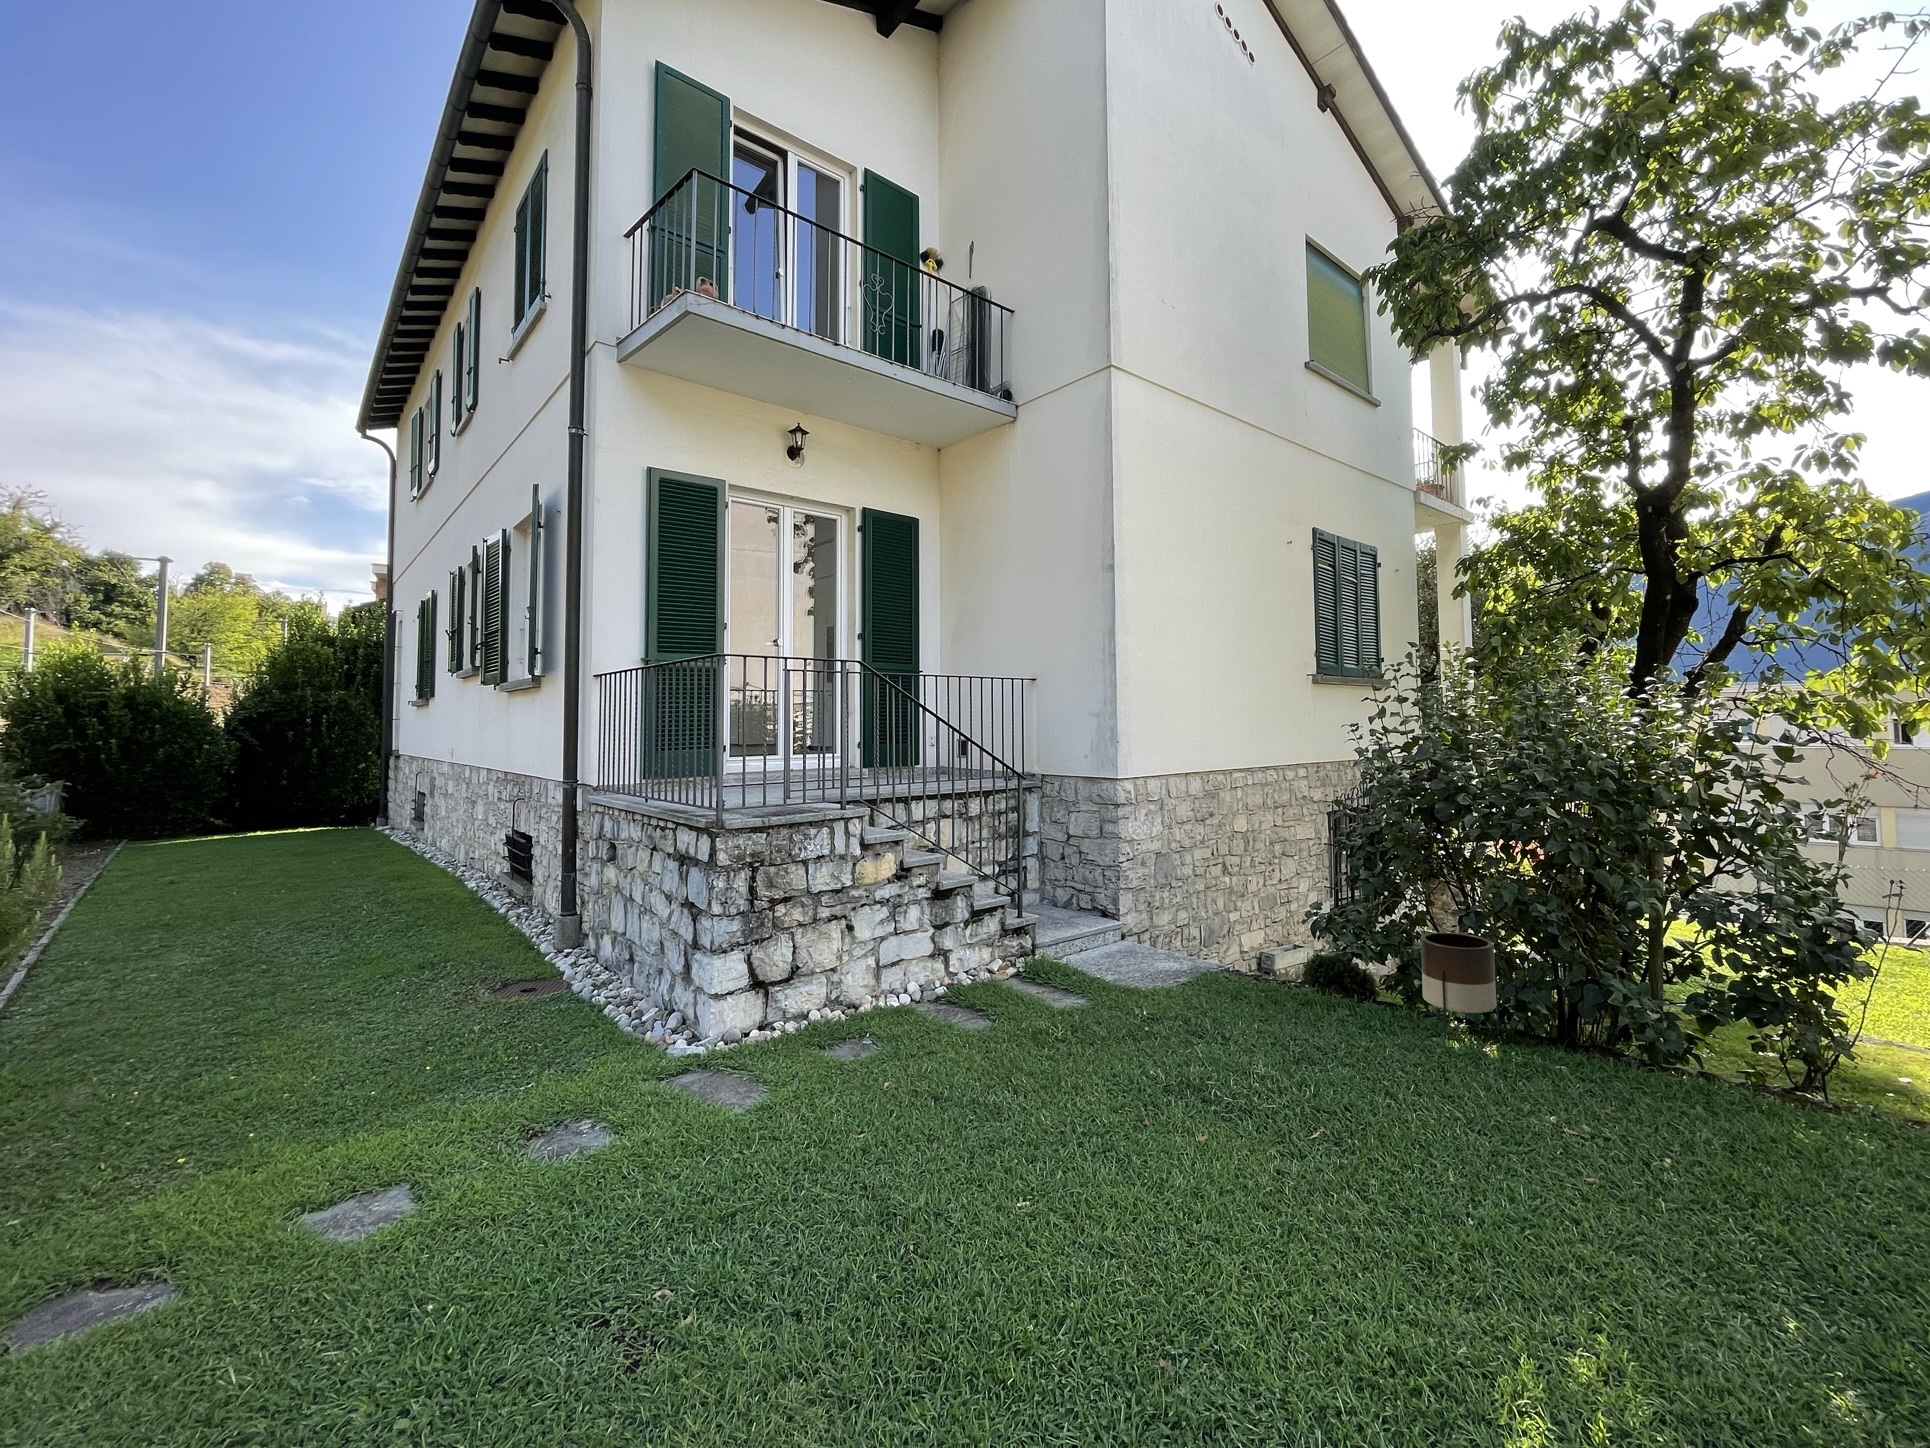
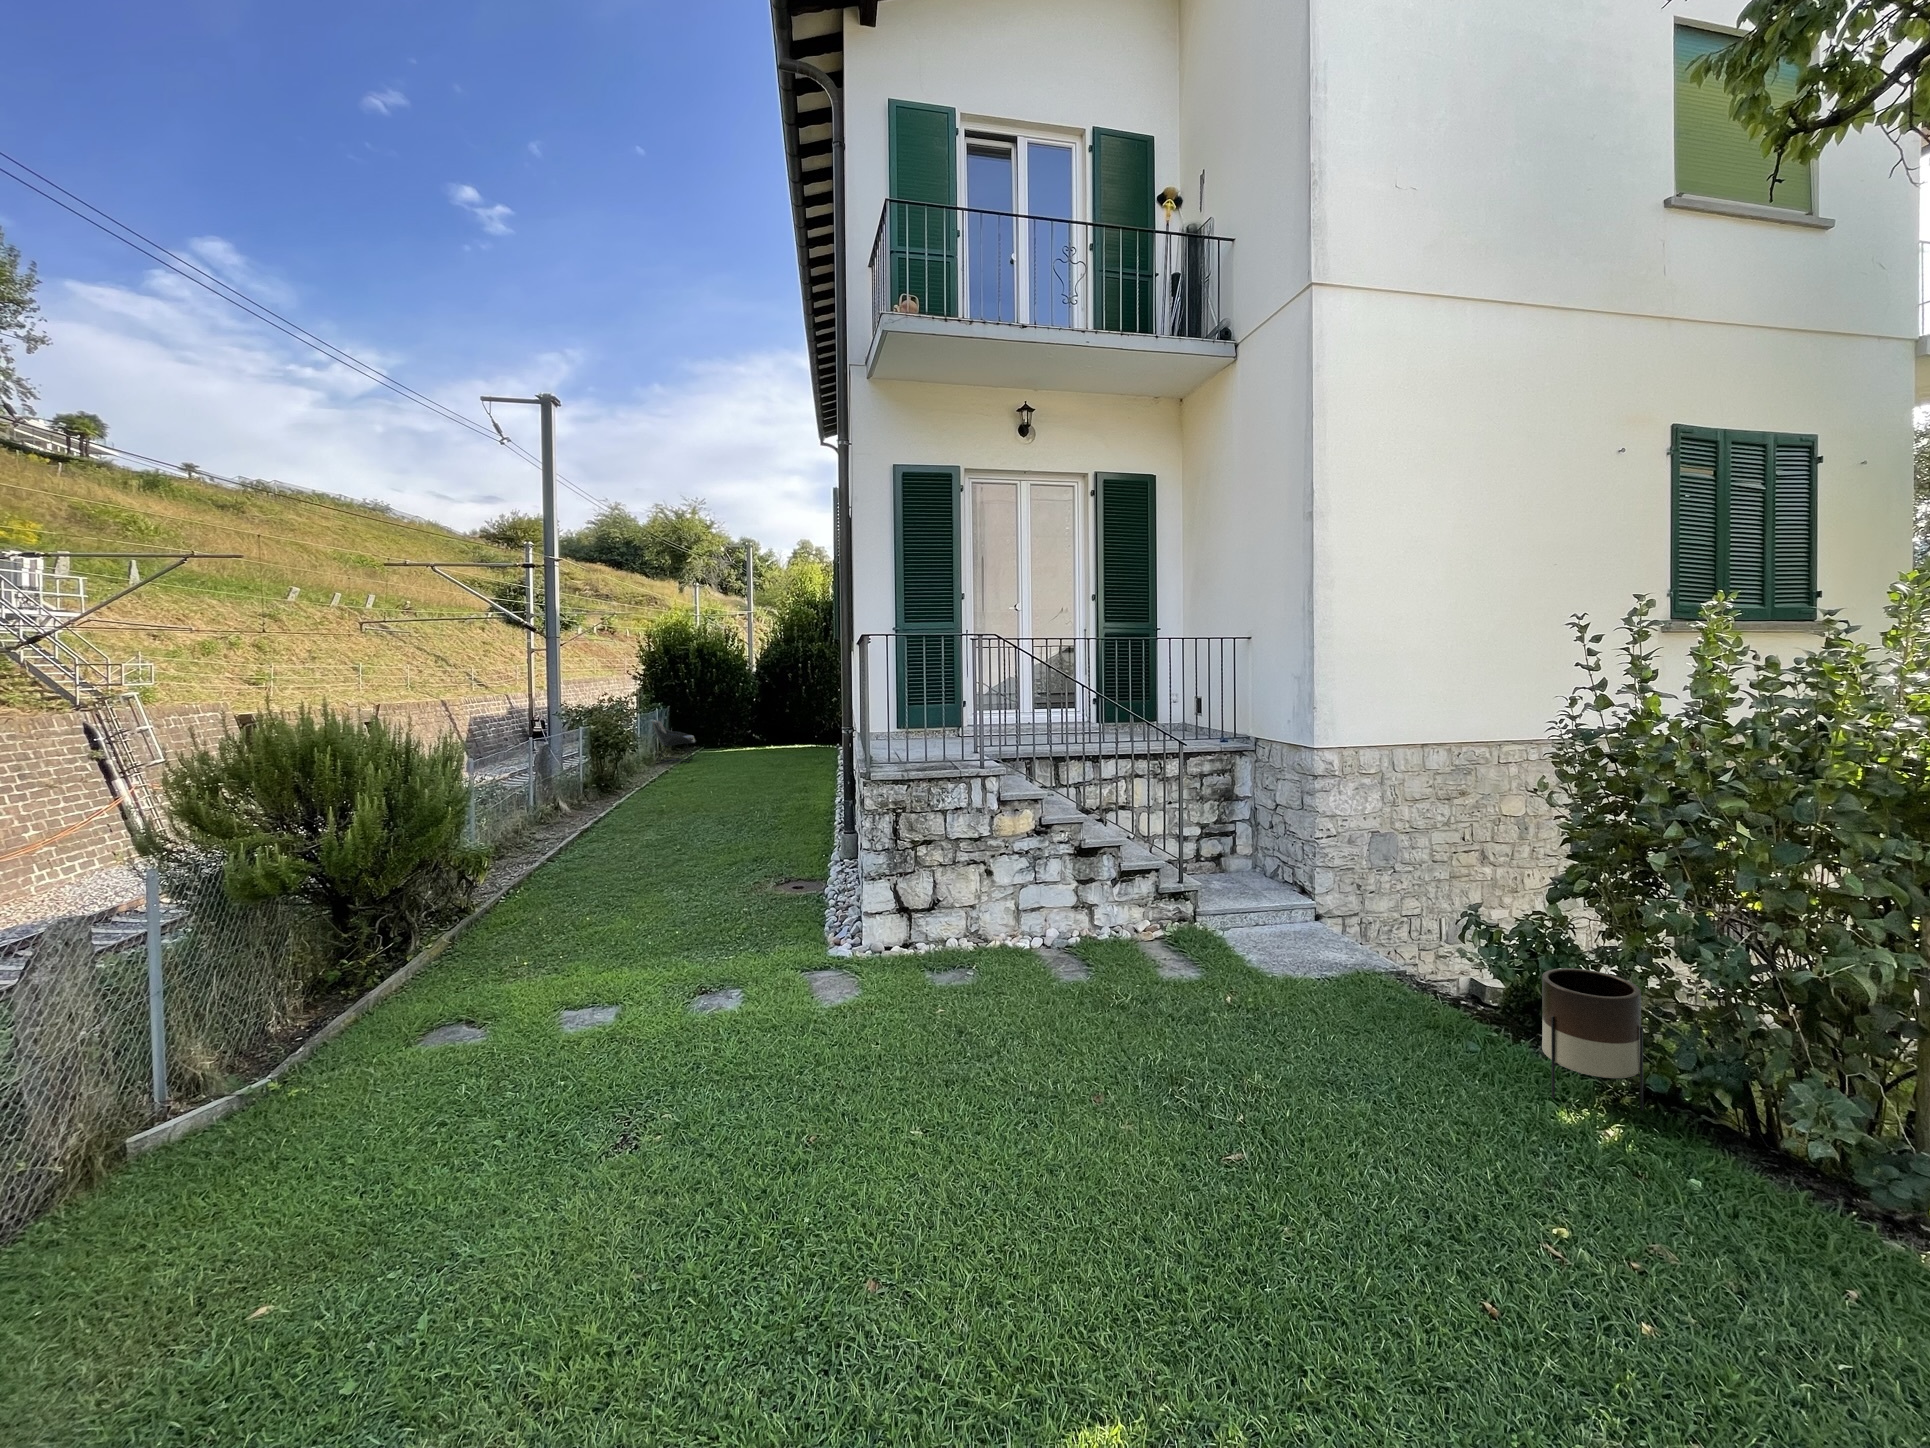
lounge chair: none [47,795,133,862] -> present [653,720,696,764]

